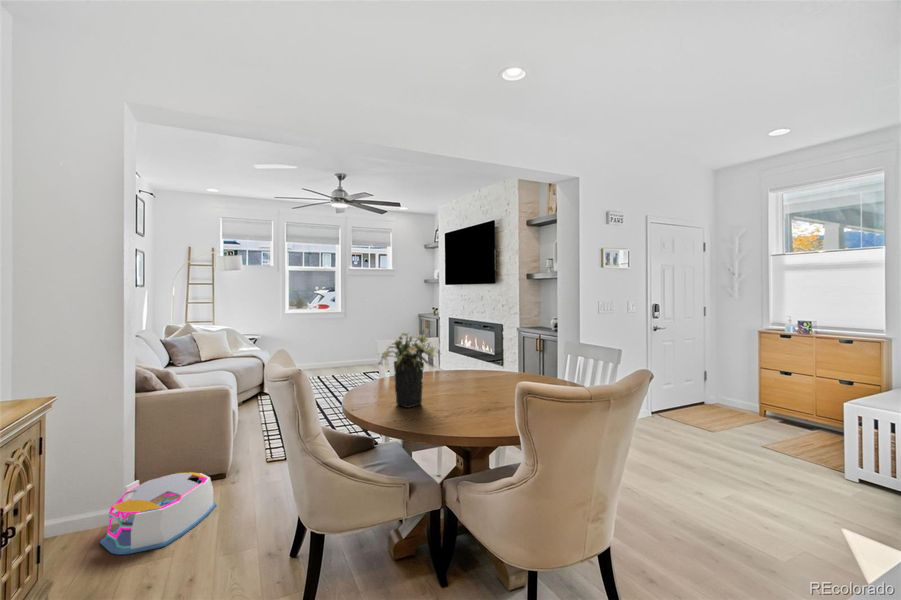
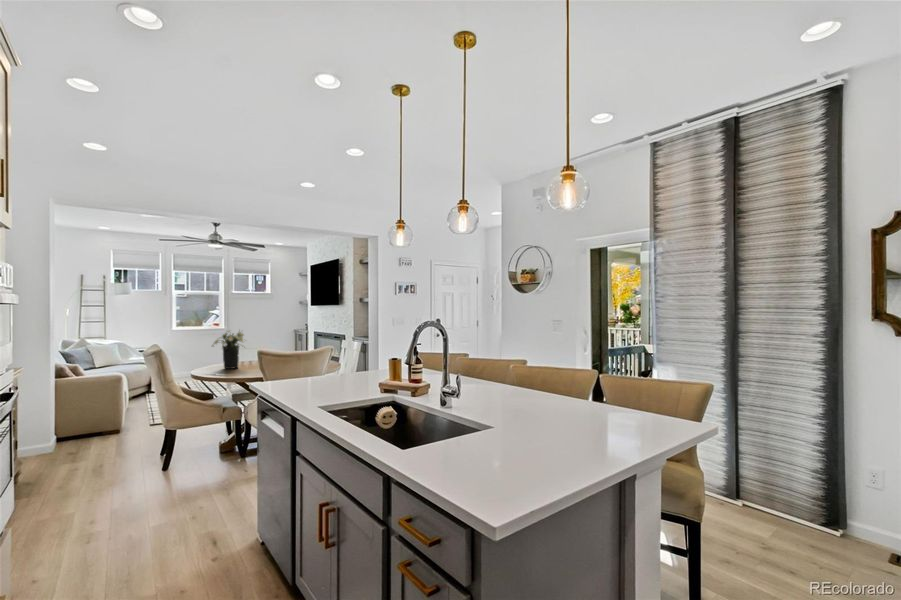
storage bin: present [100,472,216,555] -> none [39,423,114,461]

